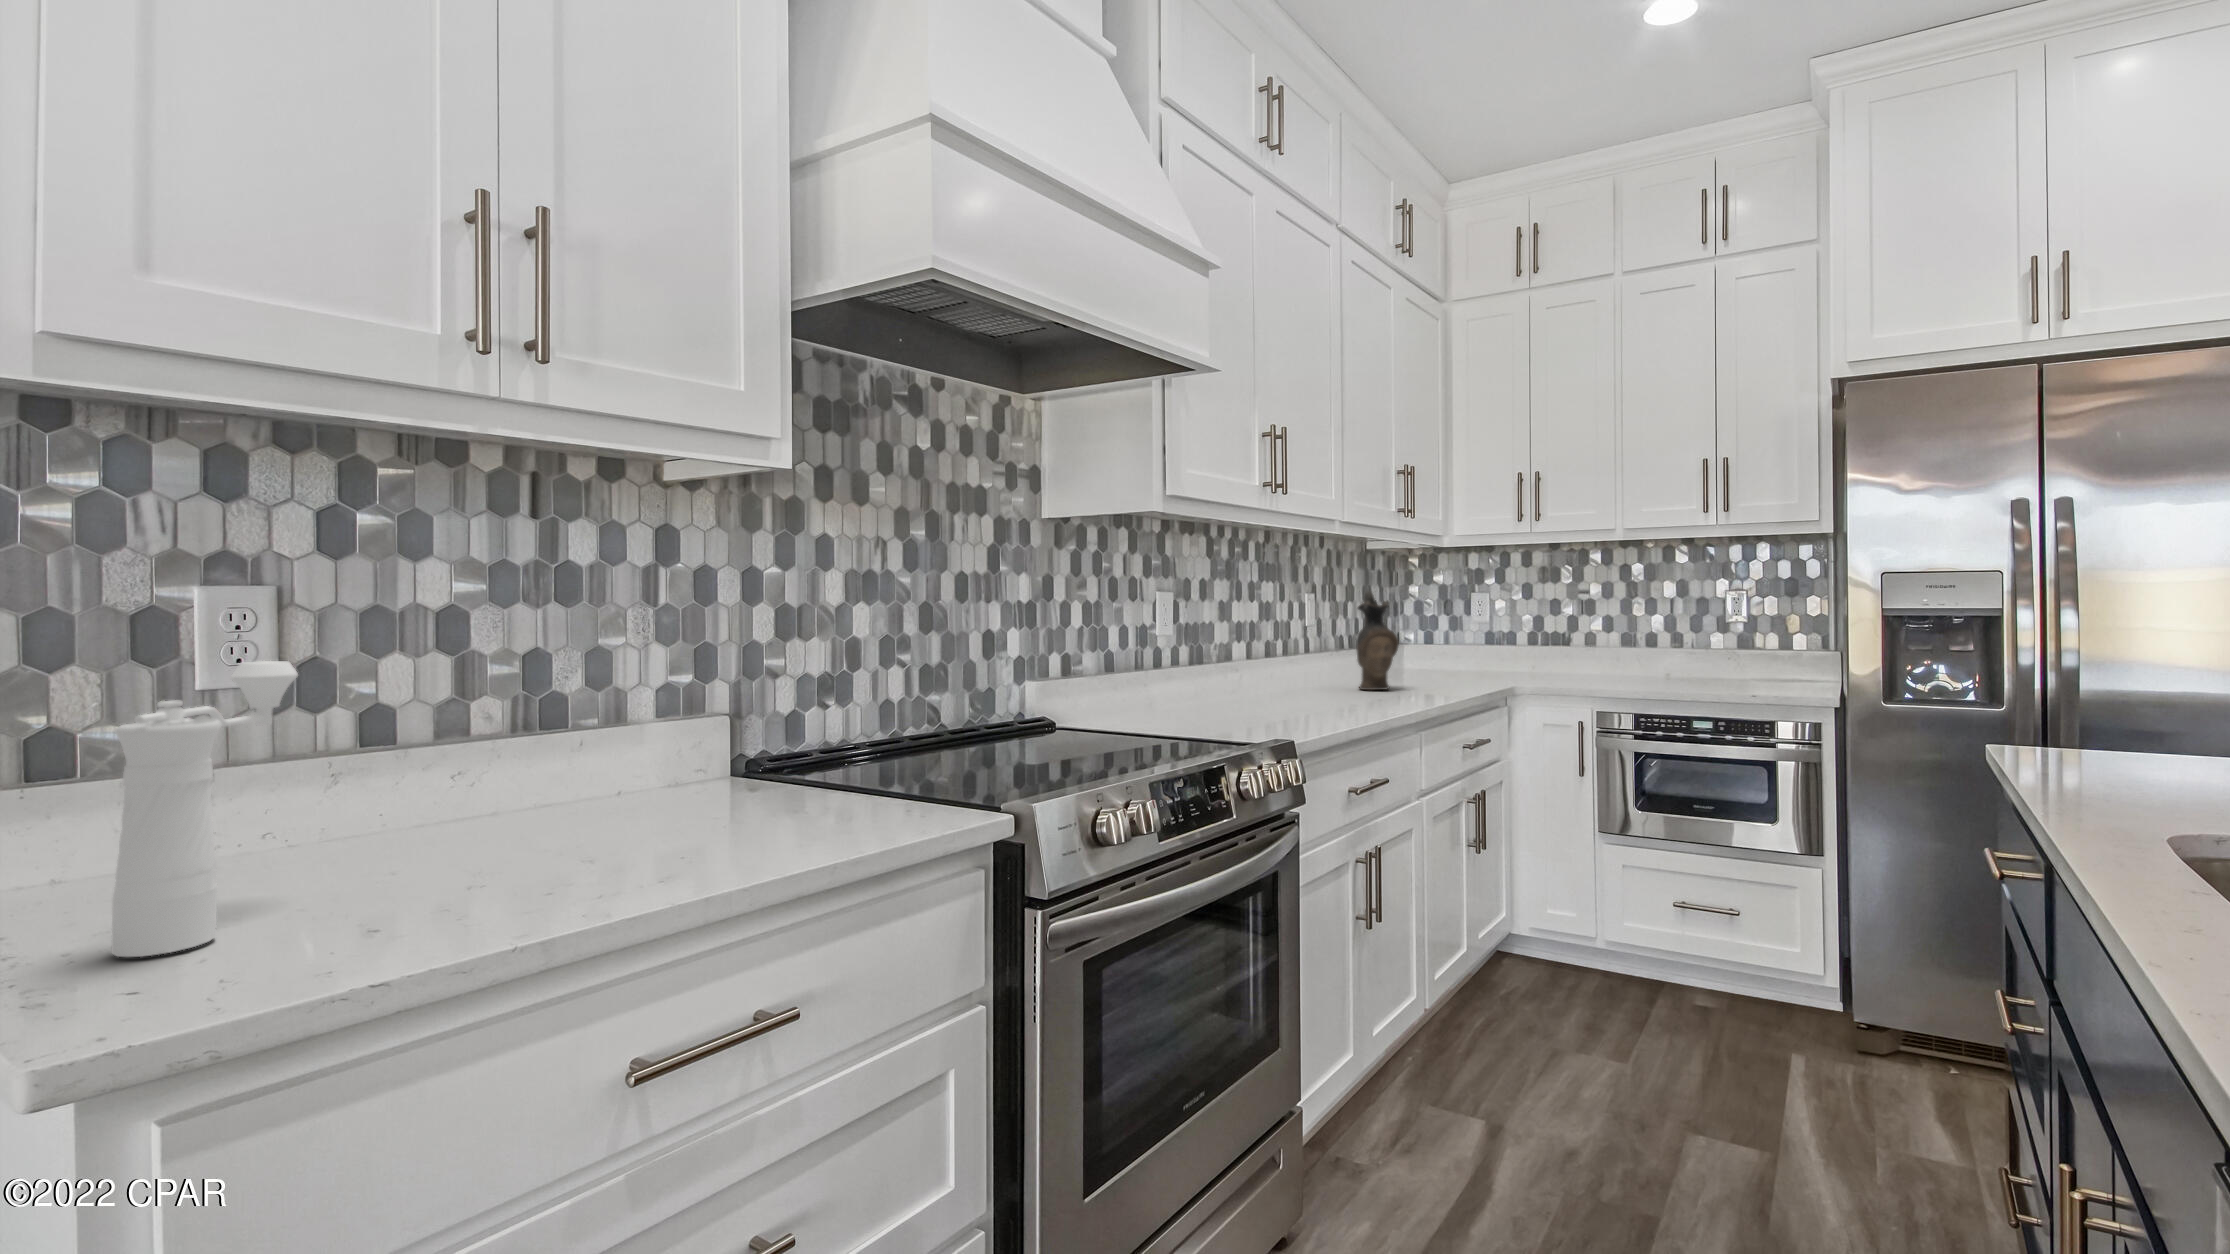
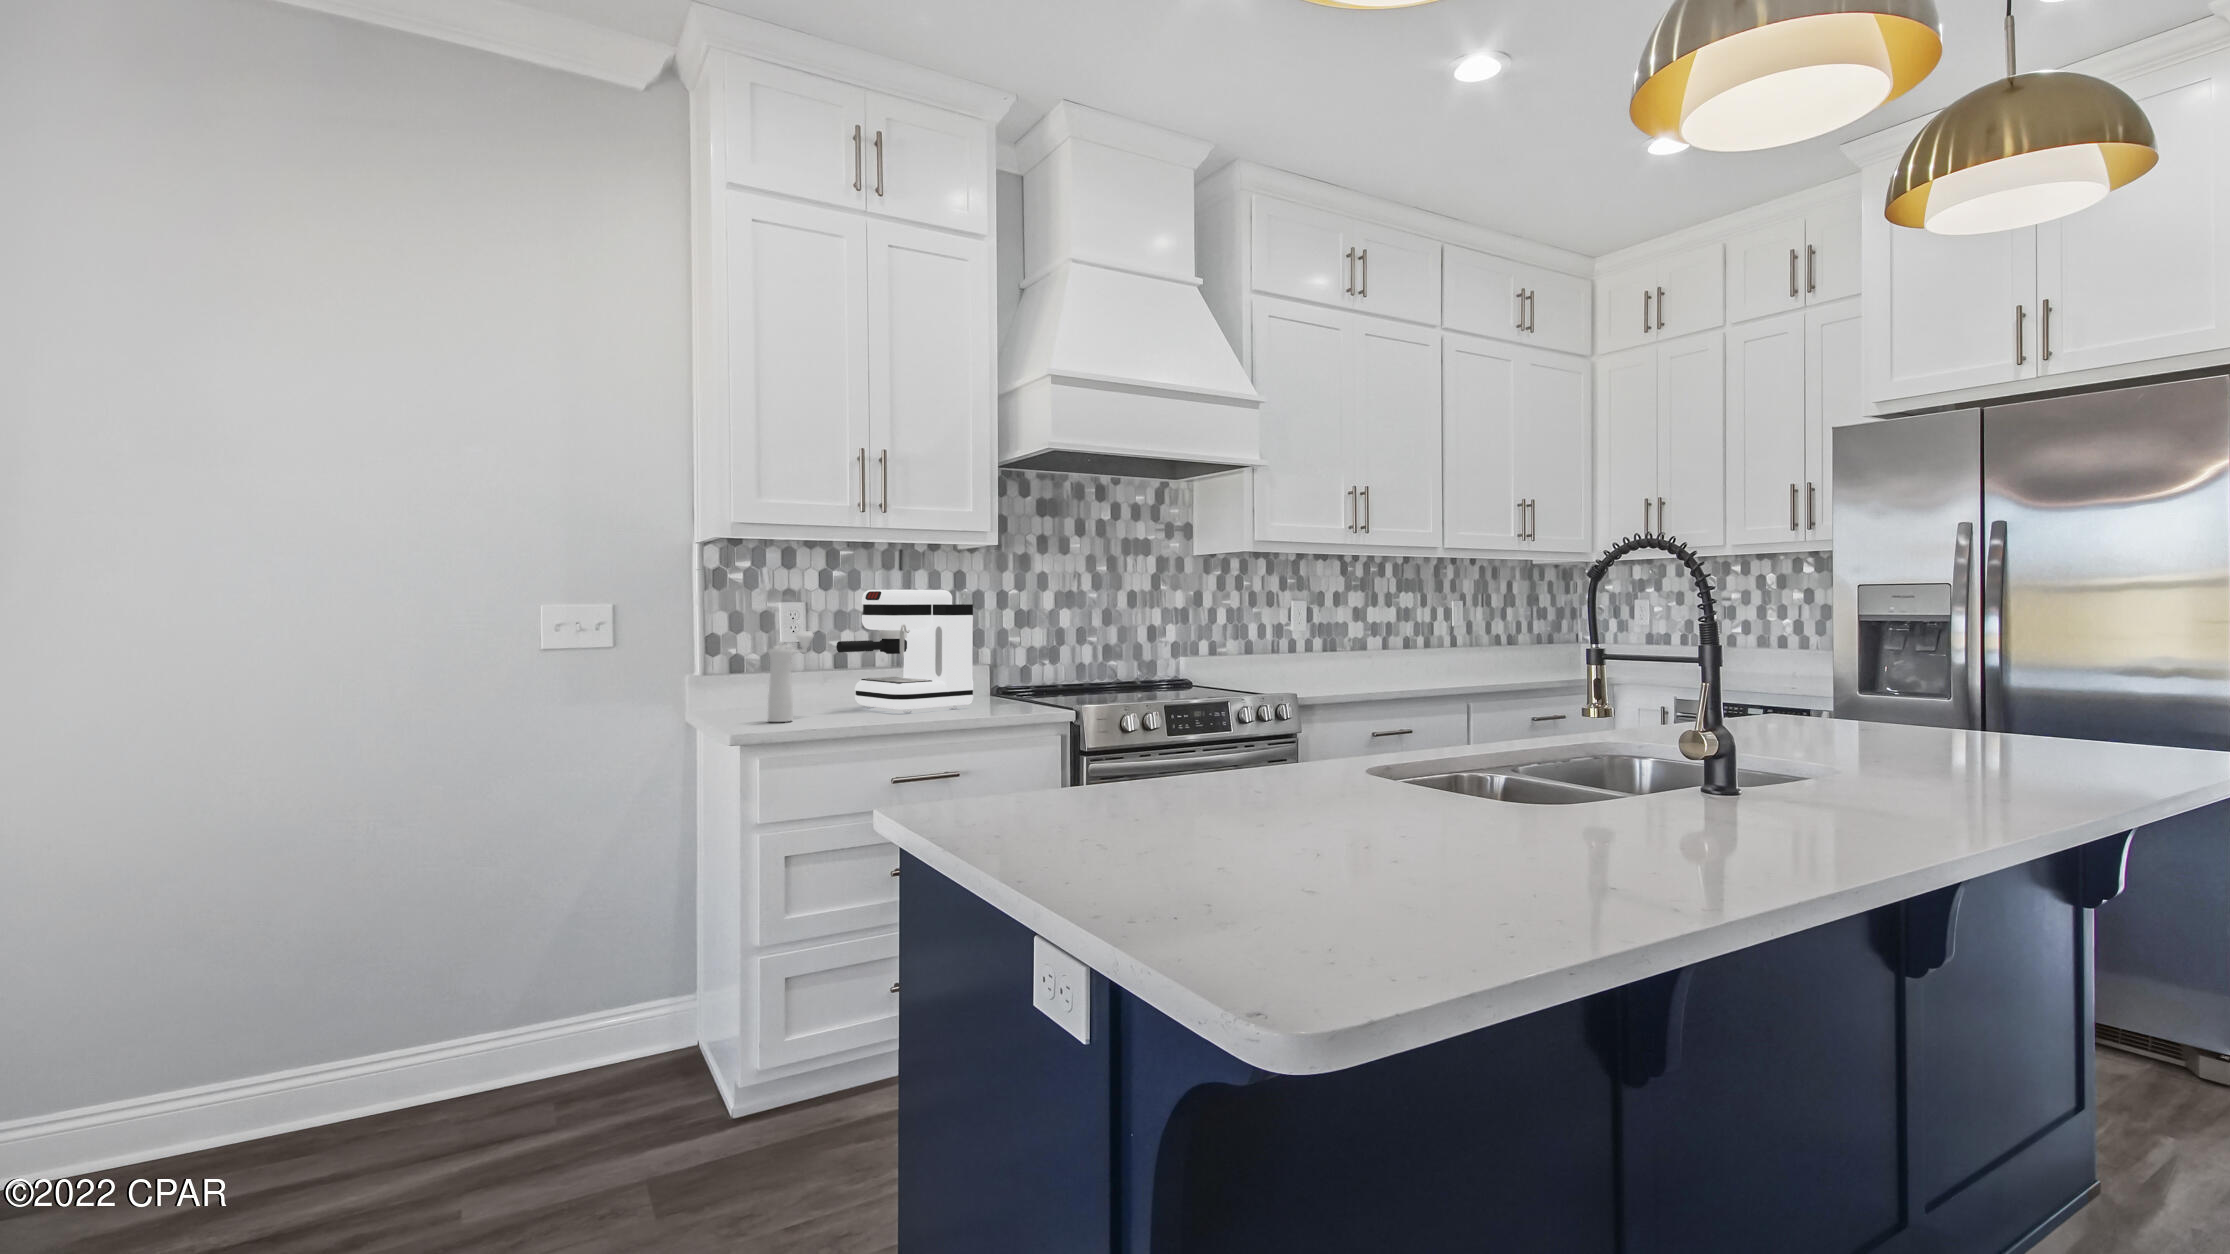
coffee maker: none [371,554,740,853] -> present [836,590,973,712]
ceramic pitcher: present [1356,591,1399,690] -> none [1471,599,1504,677]

